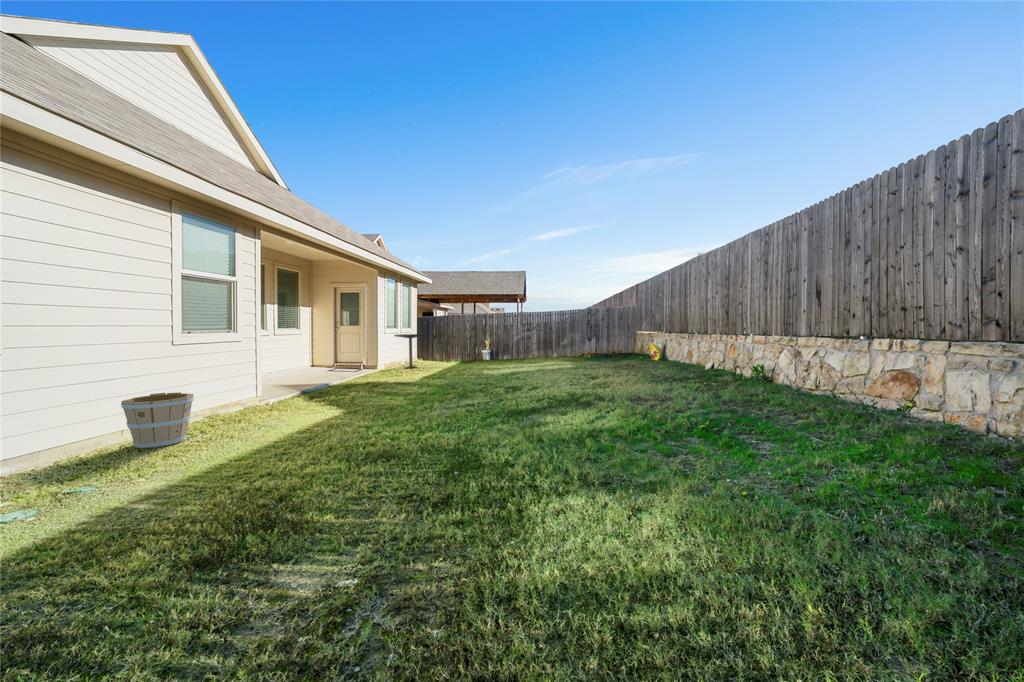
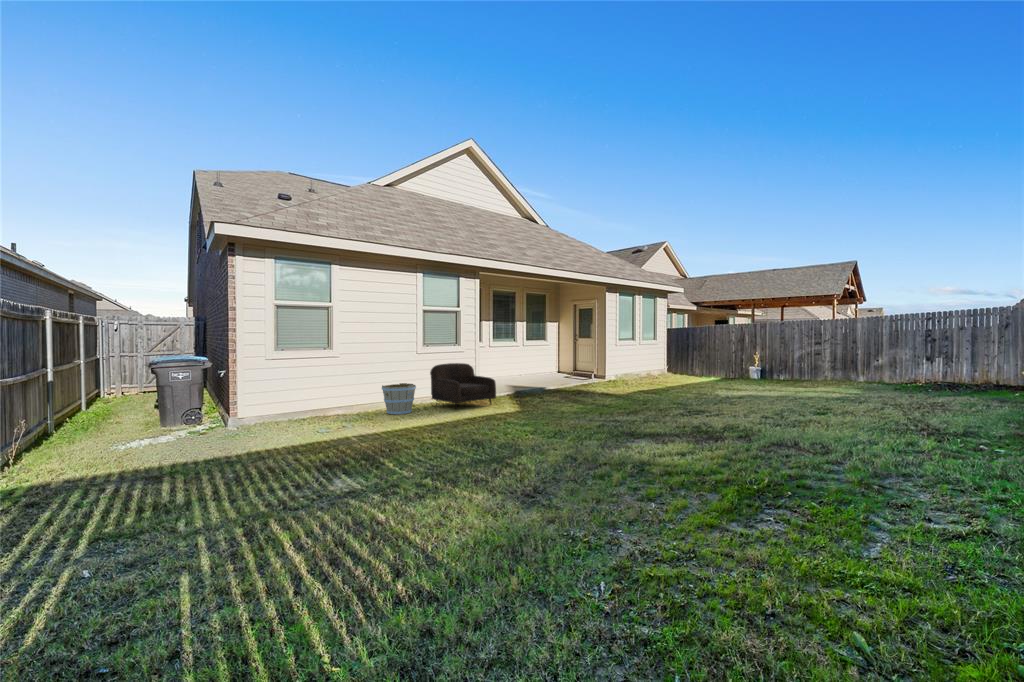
pedestal table: present [394,334,426,369] -> none [627,347,660,381]
armchair: none [198,357,308,423] -> present [430,363,496,409]

